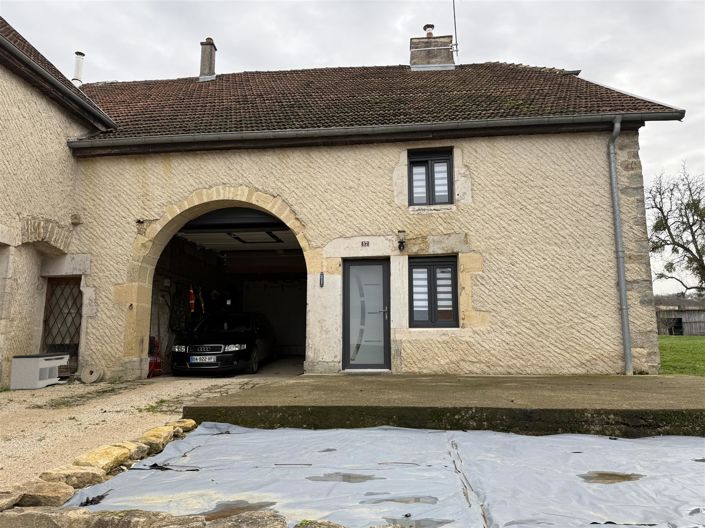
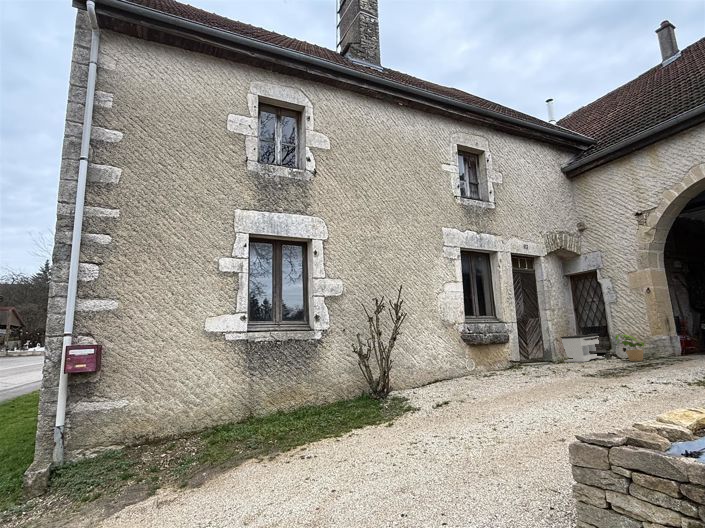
potted plant: none [83,355,113,386] -> present [615,335,644,361]

